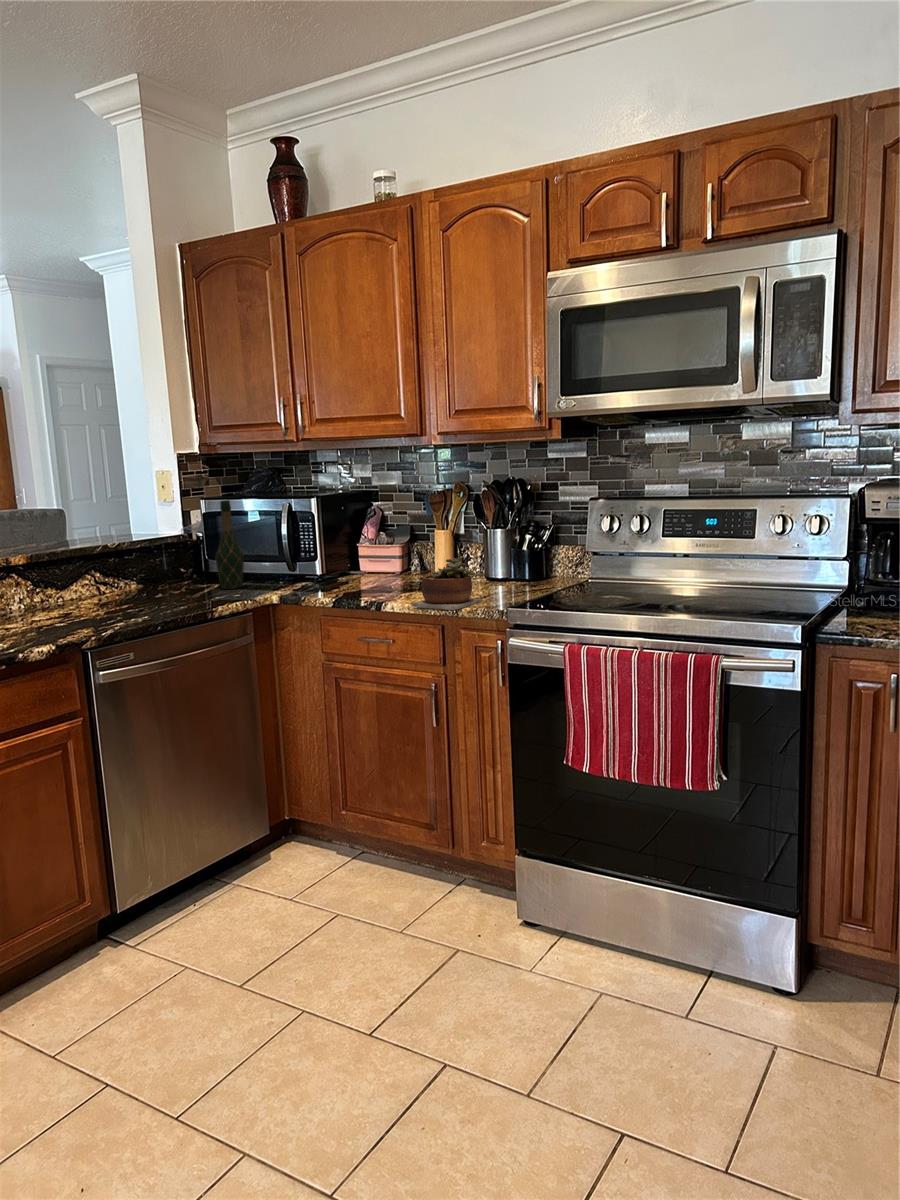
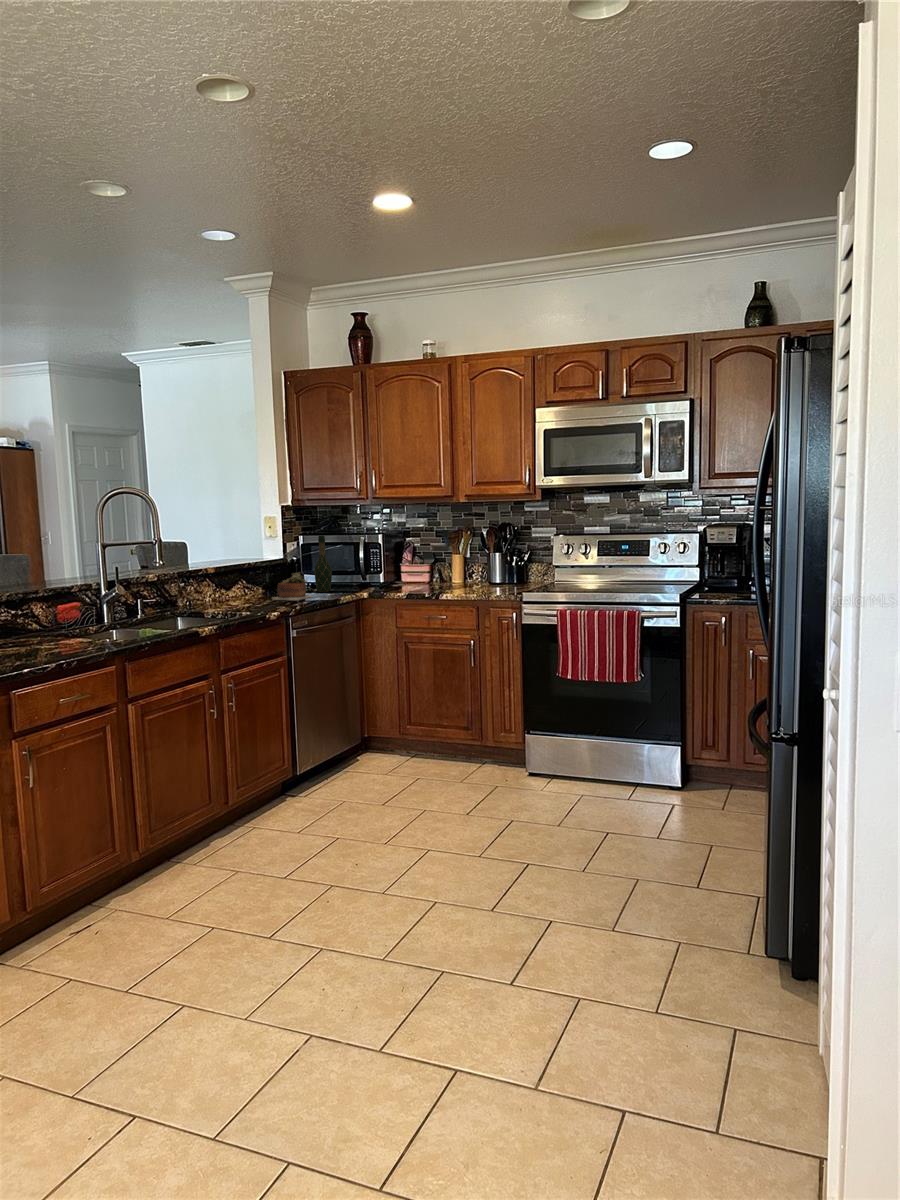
succulent plant: present [412,557,483,610] -> present [272,573,312,600]

